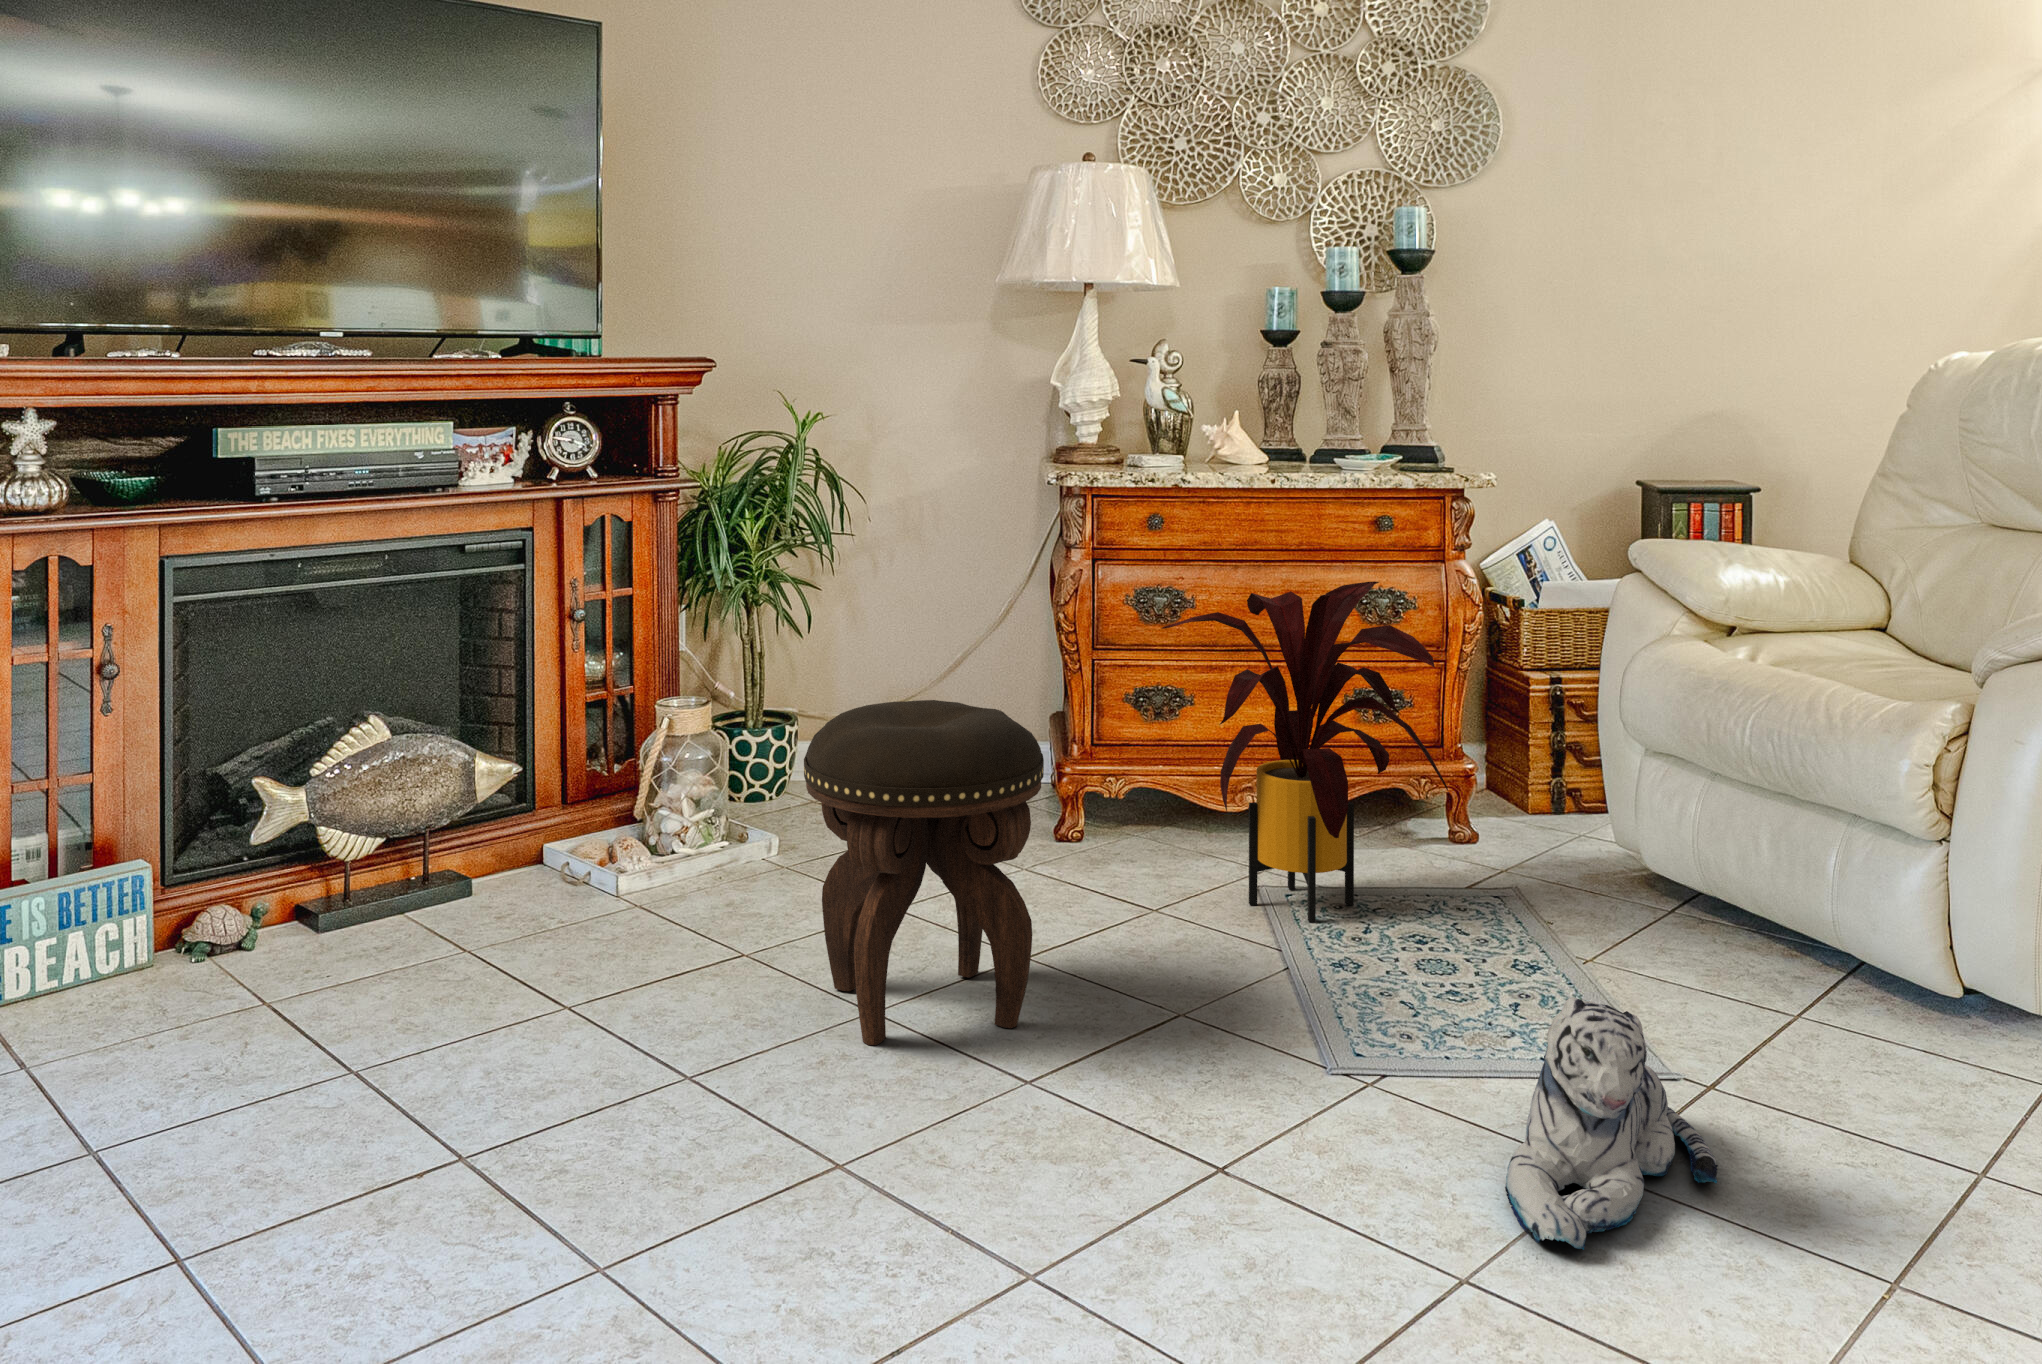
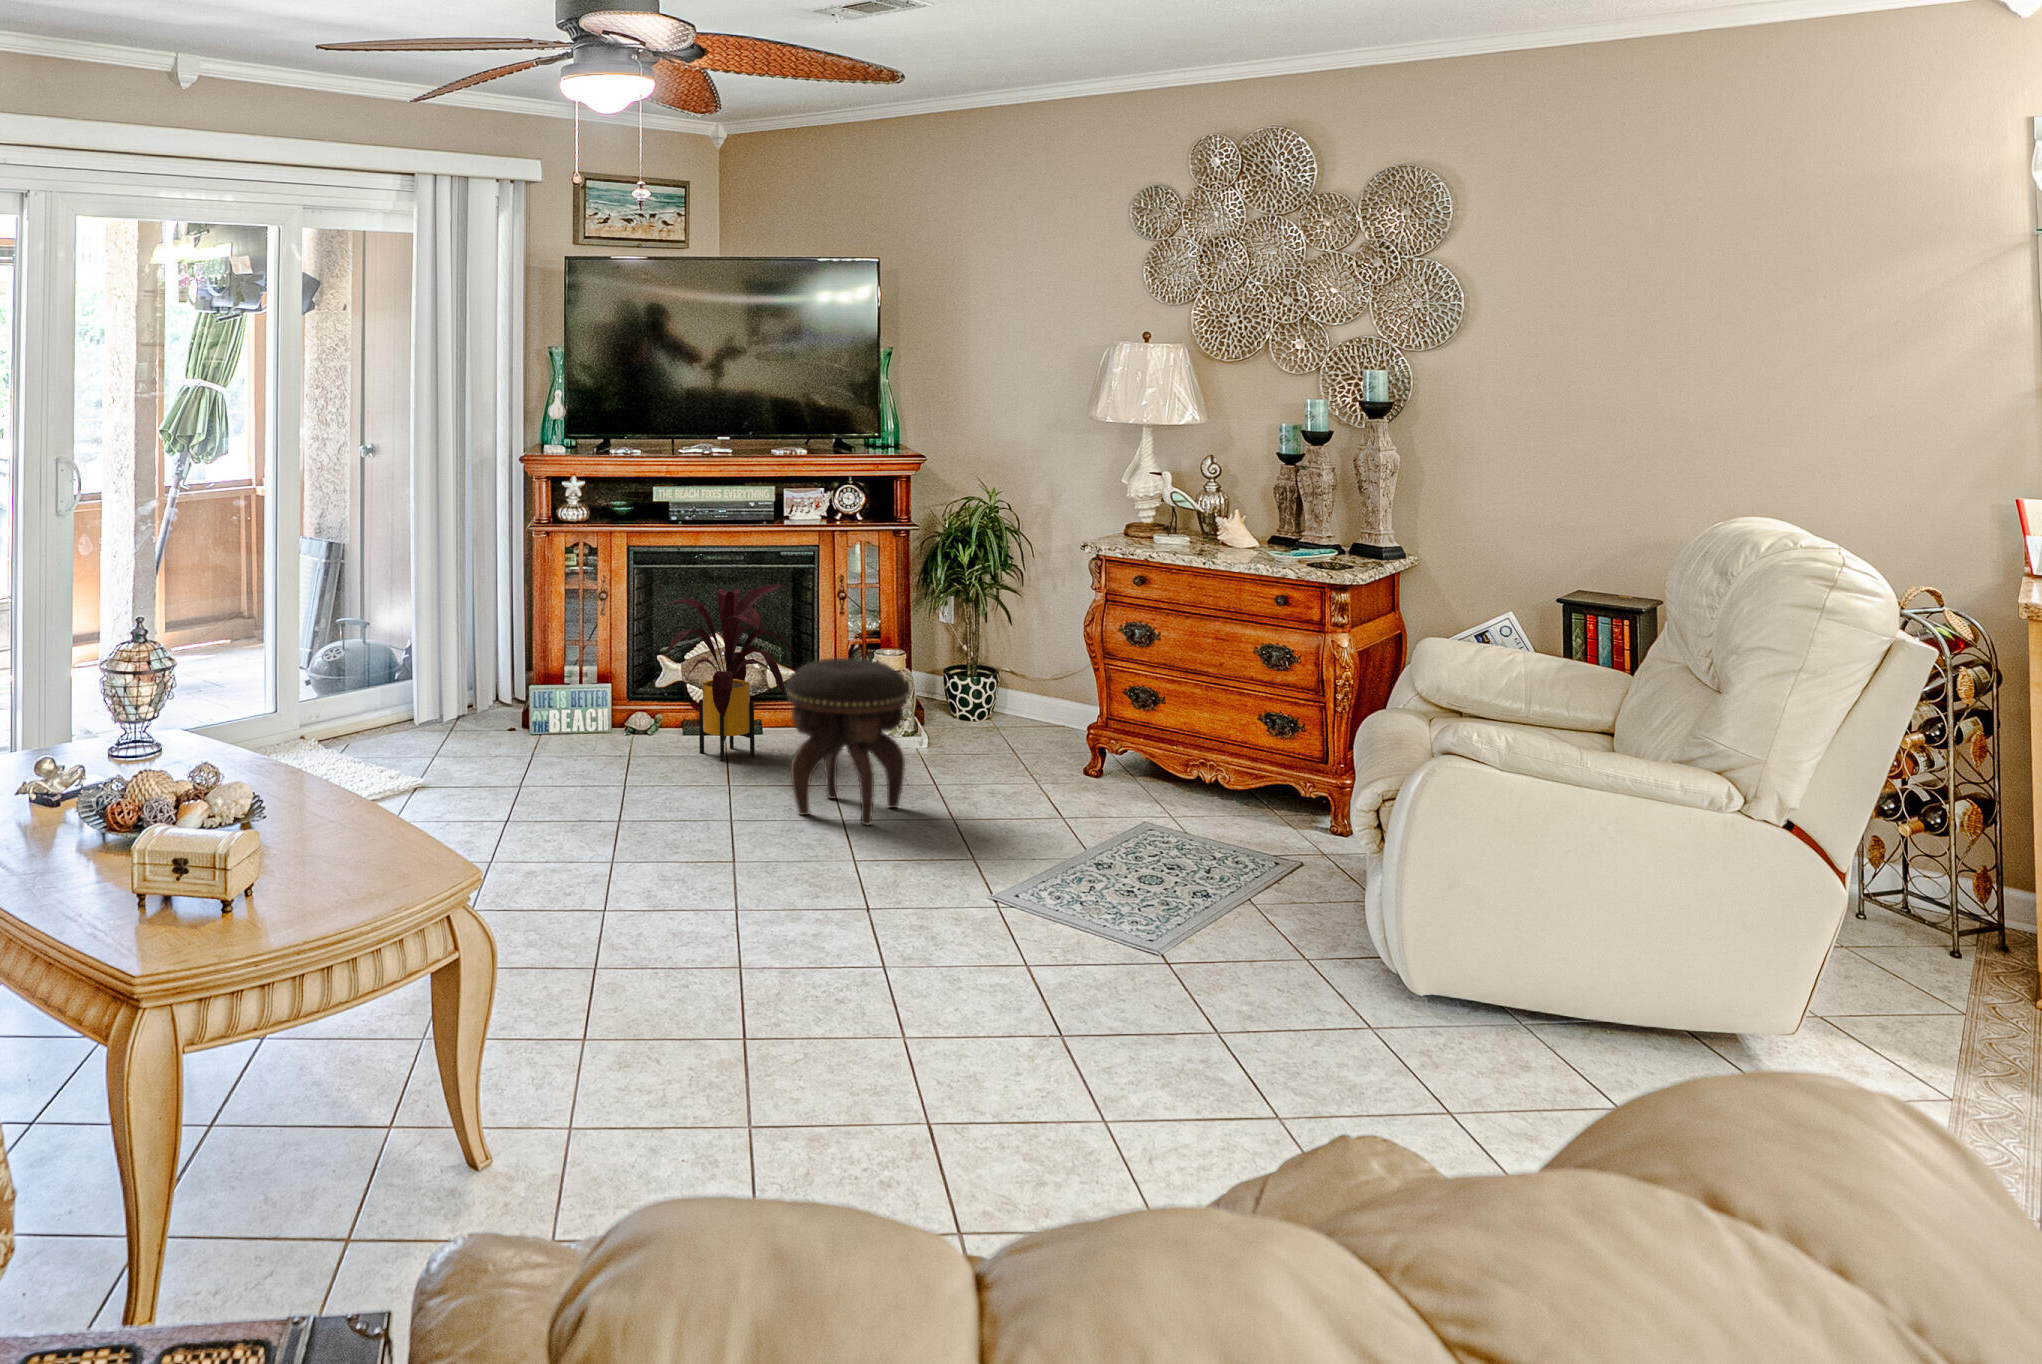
house plant: present [1162,581,1448,923] -> present [661,584,799,761]
plush toy: present [1505,997,1718,1250] -> none [884,829,1053,934]

